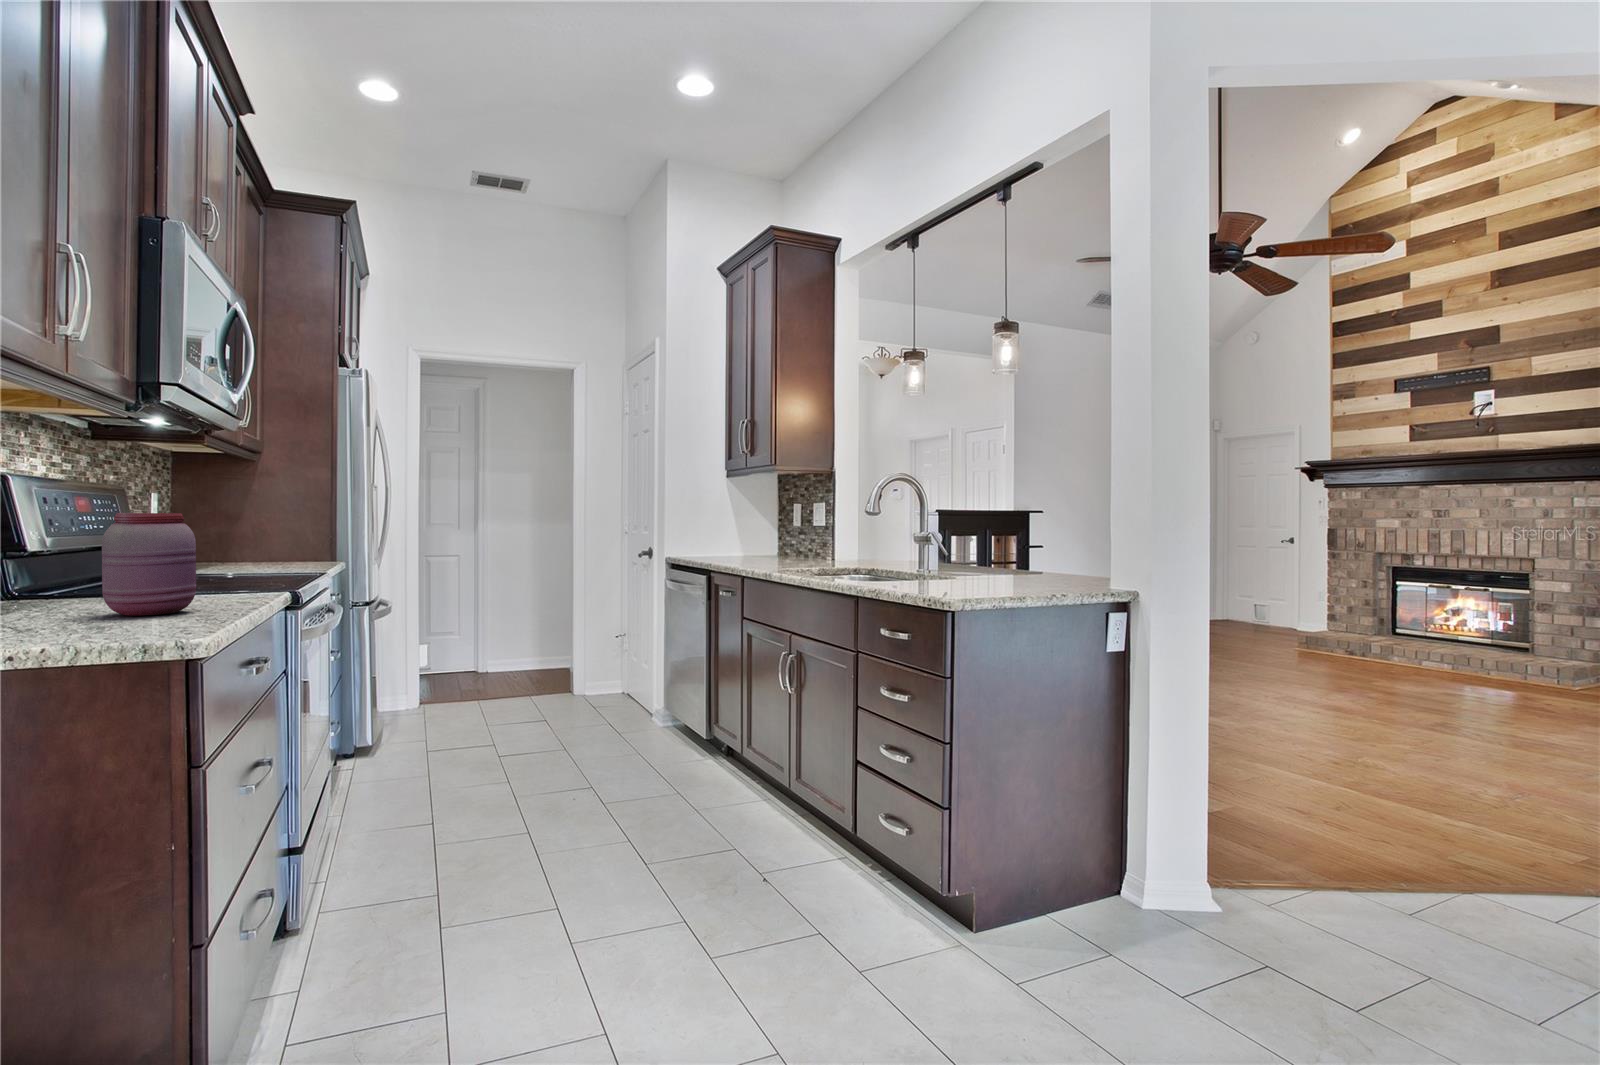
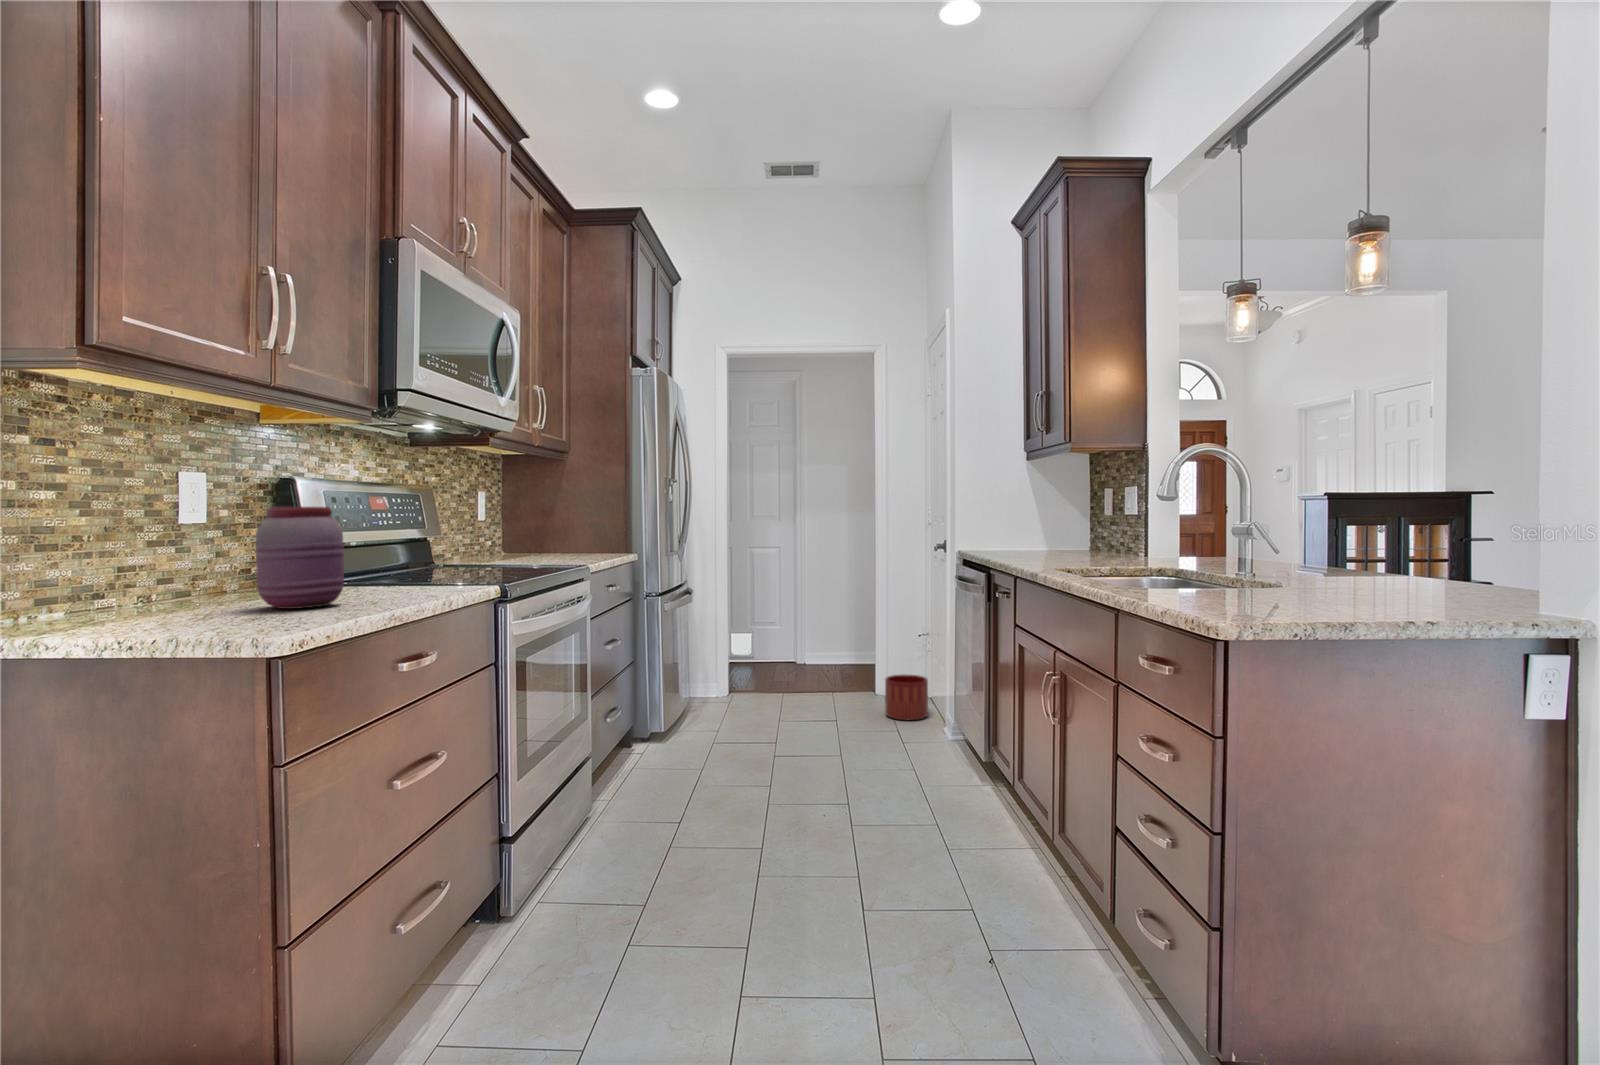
planter: none [597,674,638,717] -> present [885,675,928,720]

